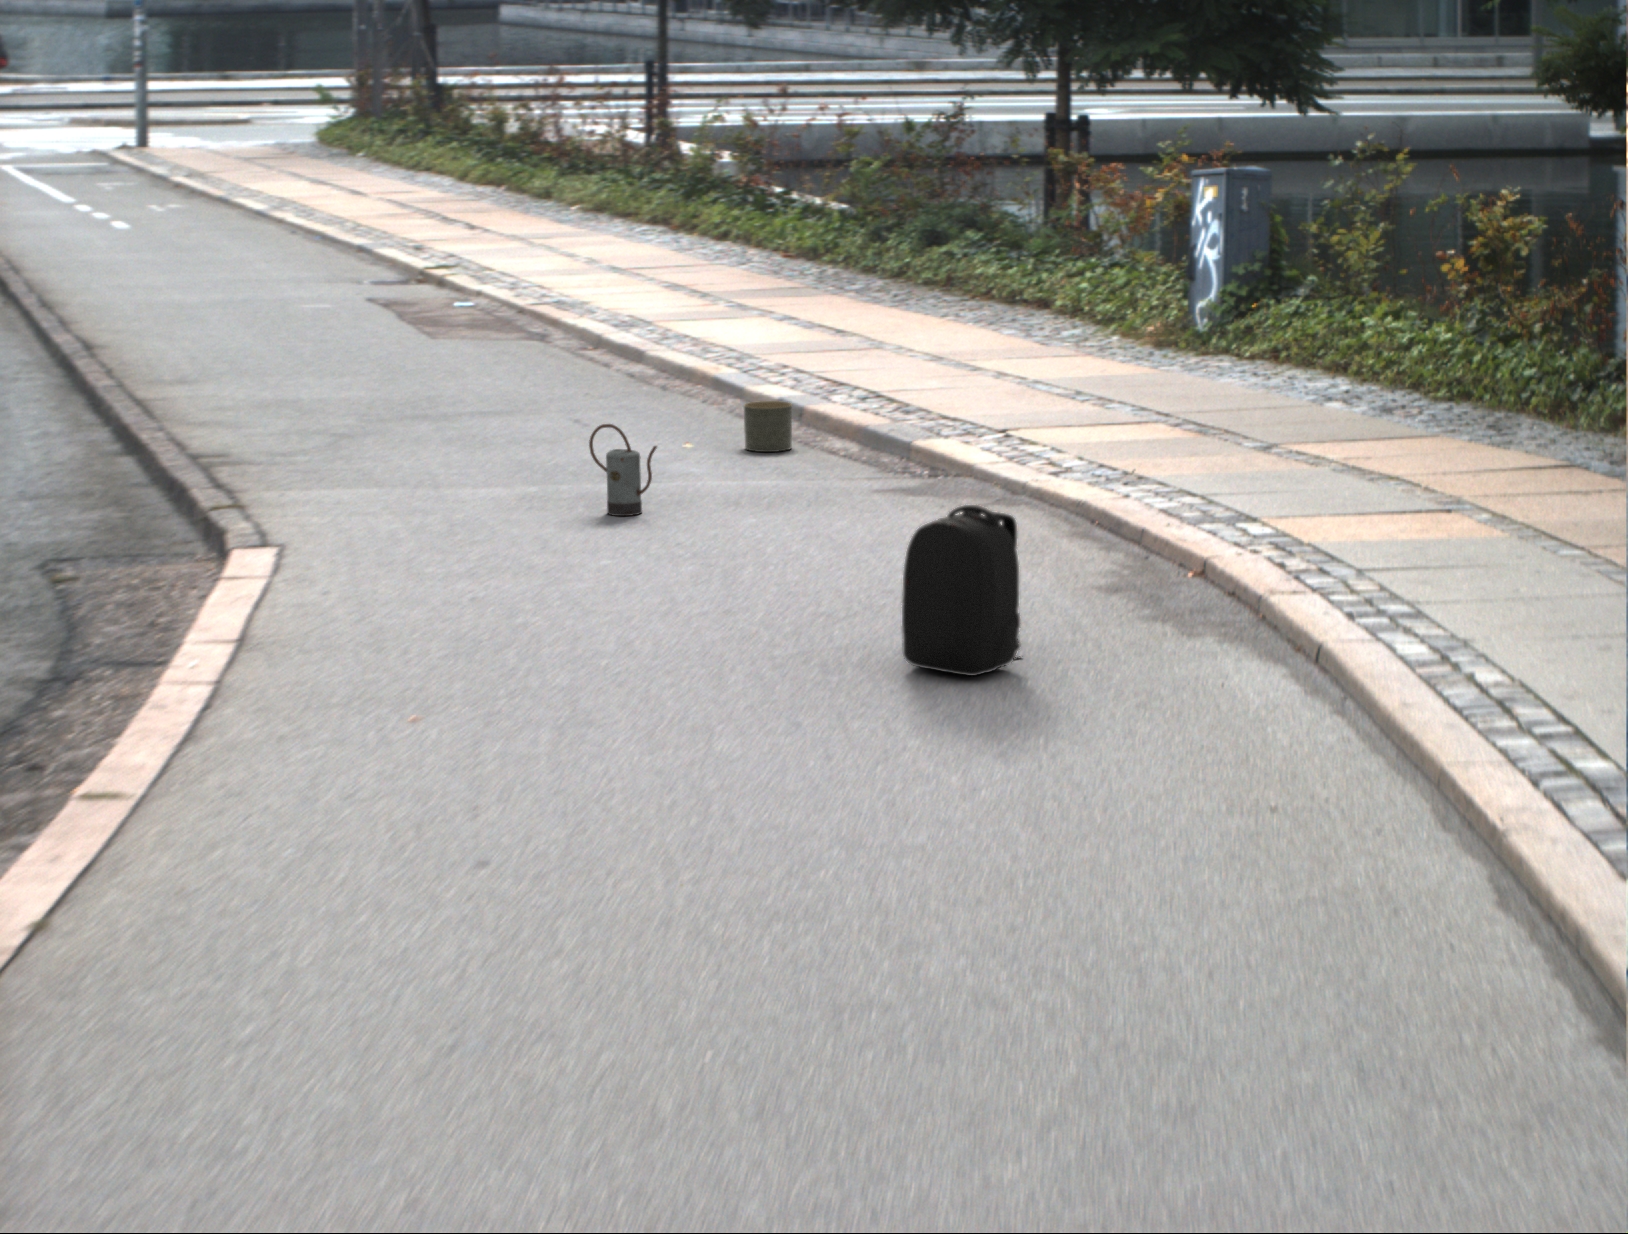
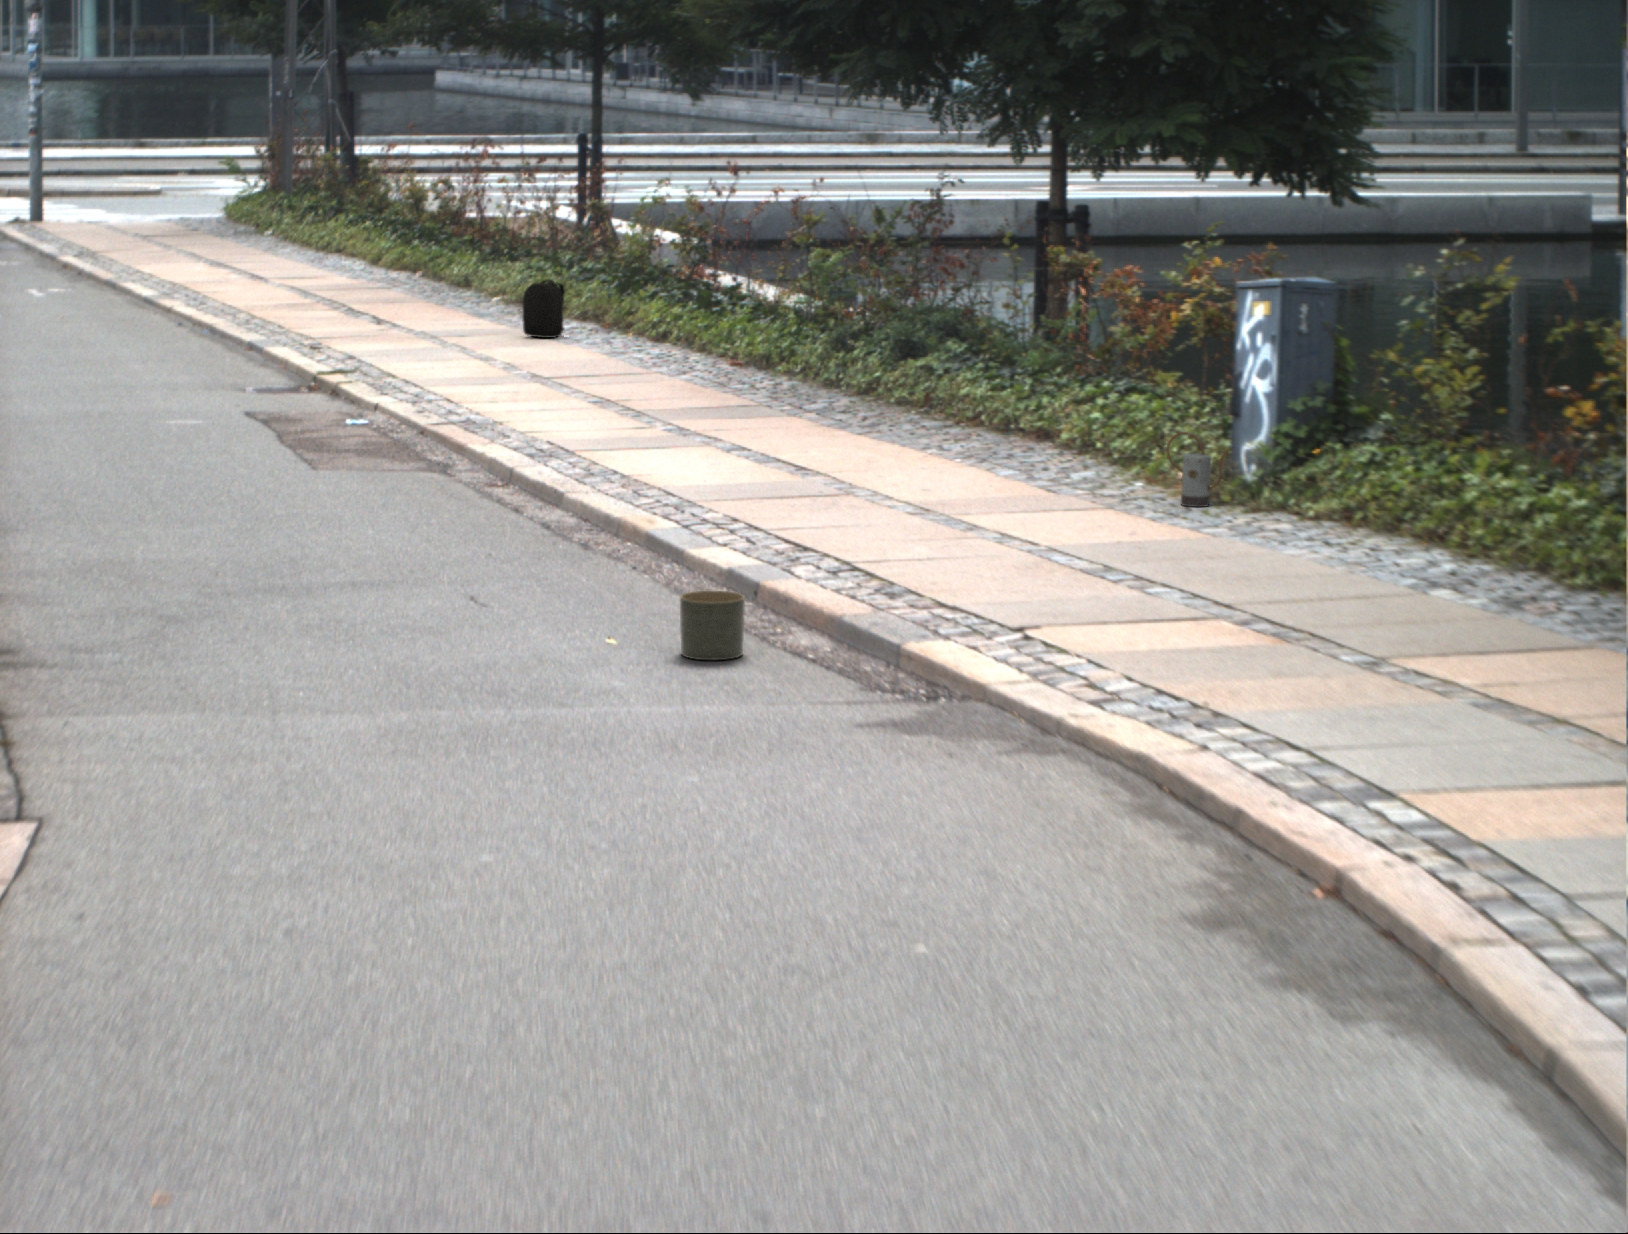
watering can: present [589,424,657,516] -> present [1166,432,1229,507]
backpack: present [902,505,1020,676] -> present [522,280,565,338]

